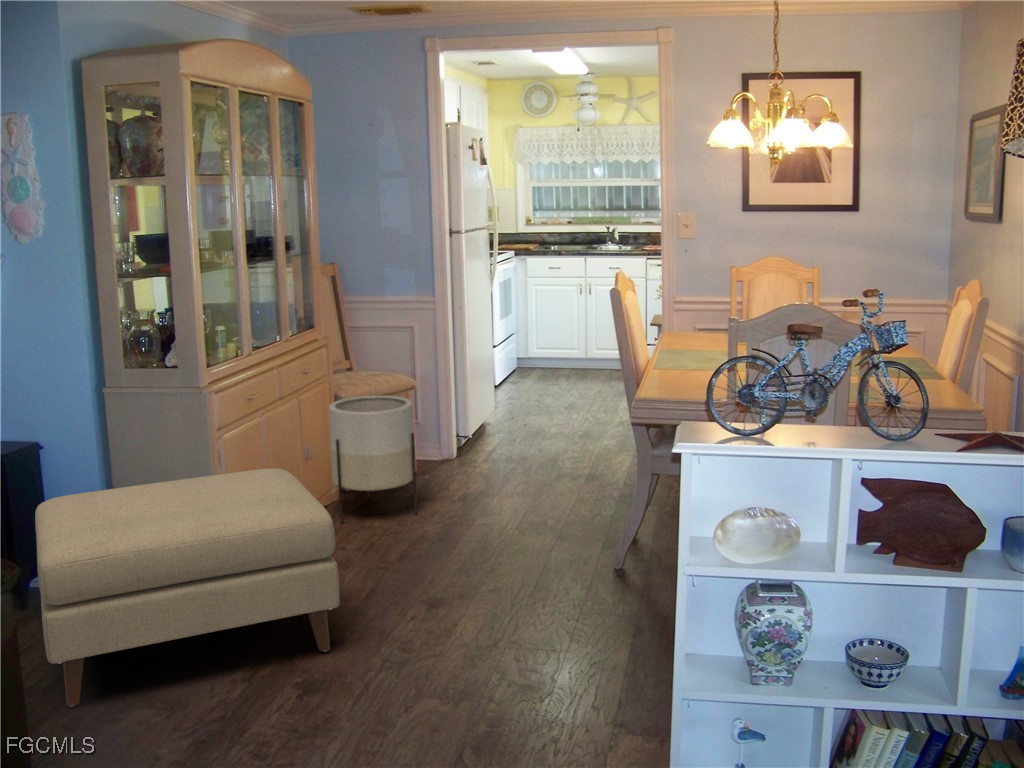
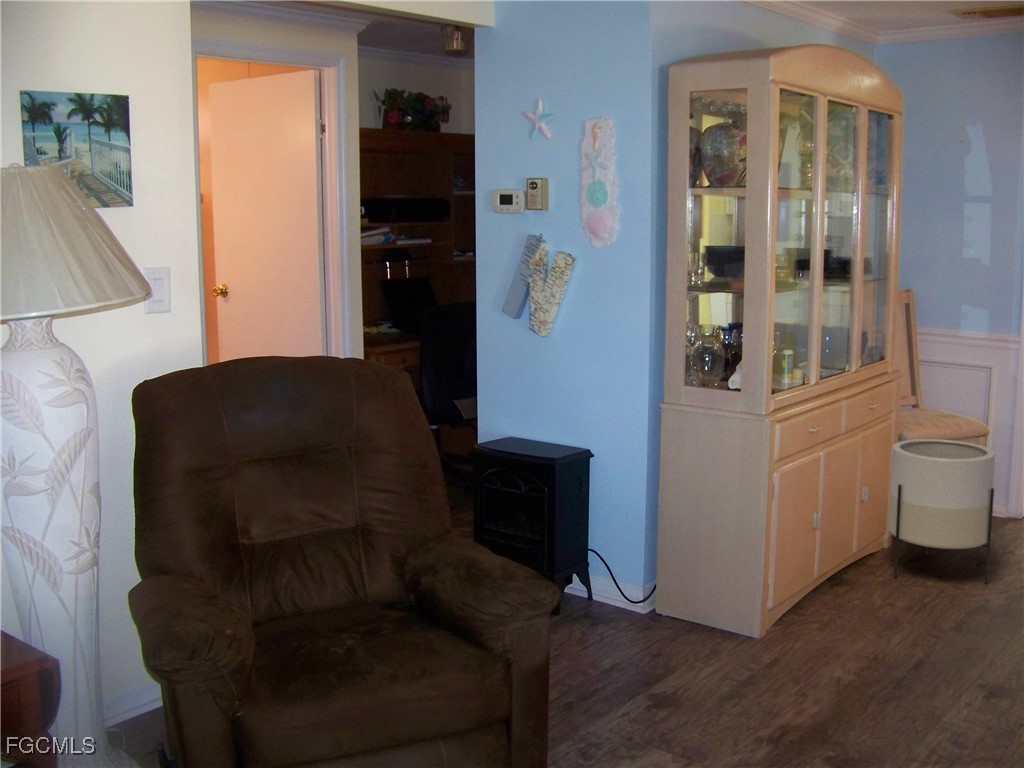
ottoman: present [35,468,340,706] -> none [590,508,900,727]

